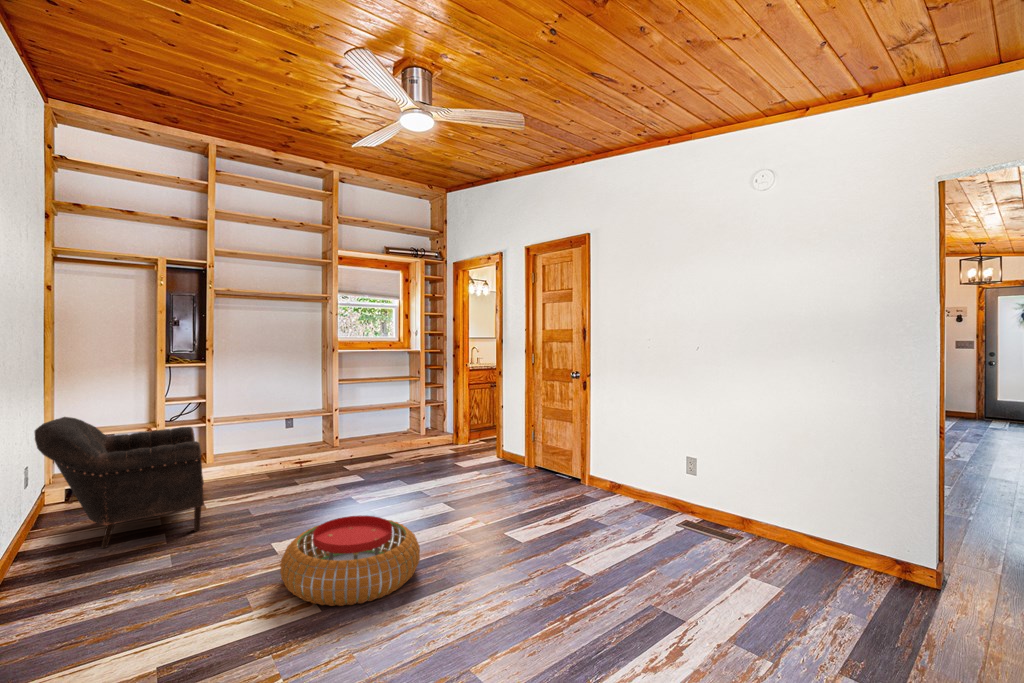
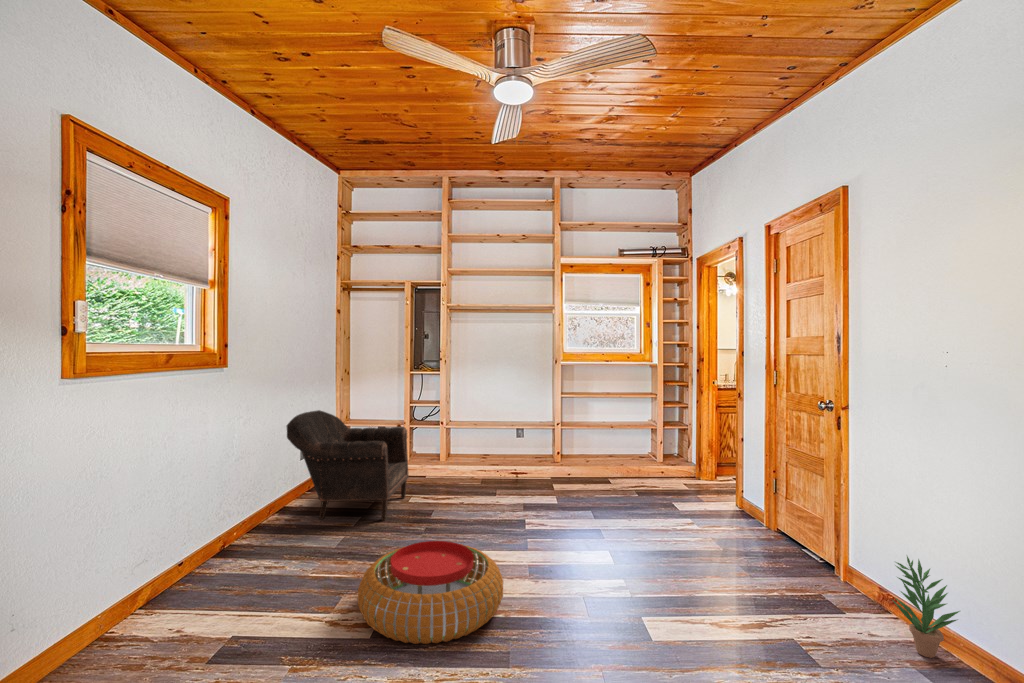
potted plant: none [633,455,664,510] -> present [893,556,960,658]

